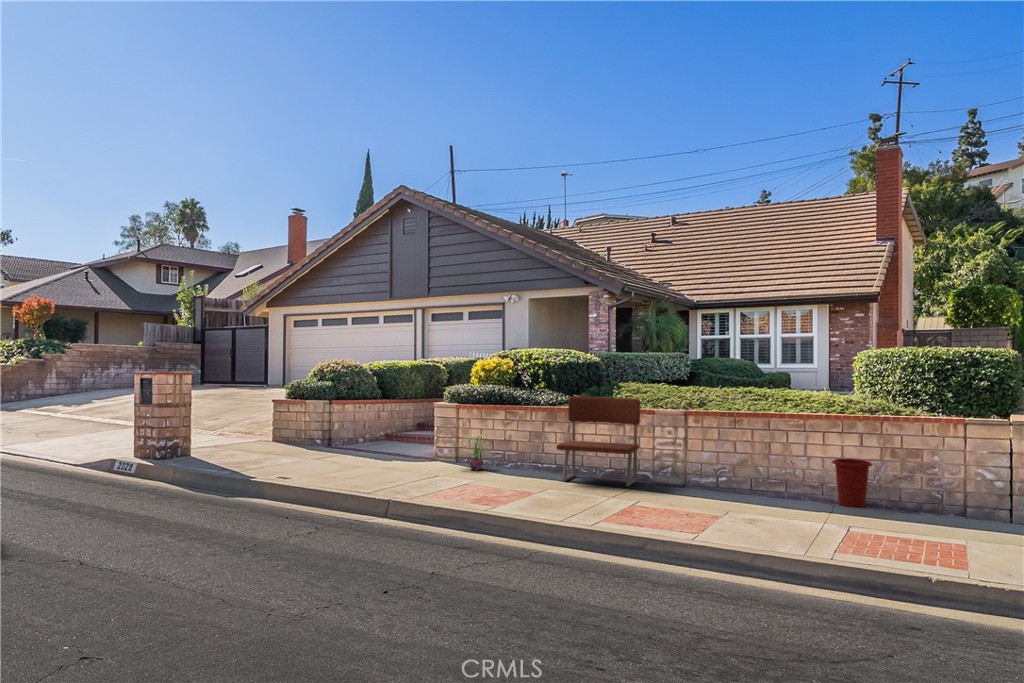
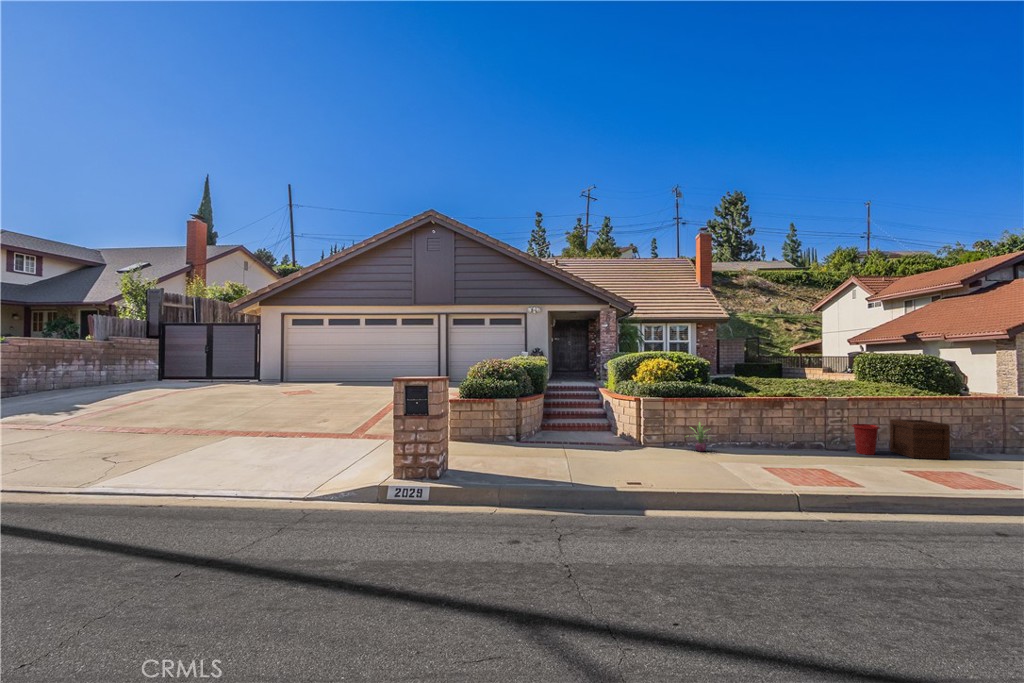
bench: present [556,397,640,486] -> none [773,390,846,456]
wooden crate: none [727,443,790,503] -> present [890,419,950,459]
waste bin: present [832,459,872,507] -> present [852,424,880,455]

